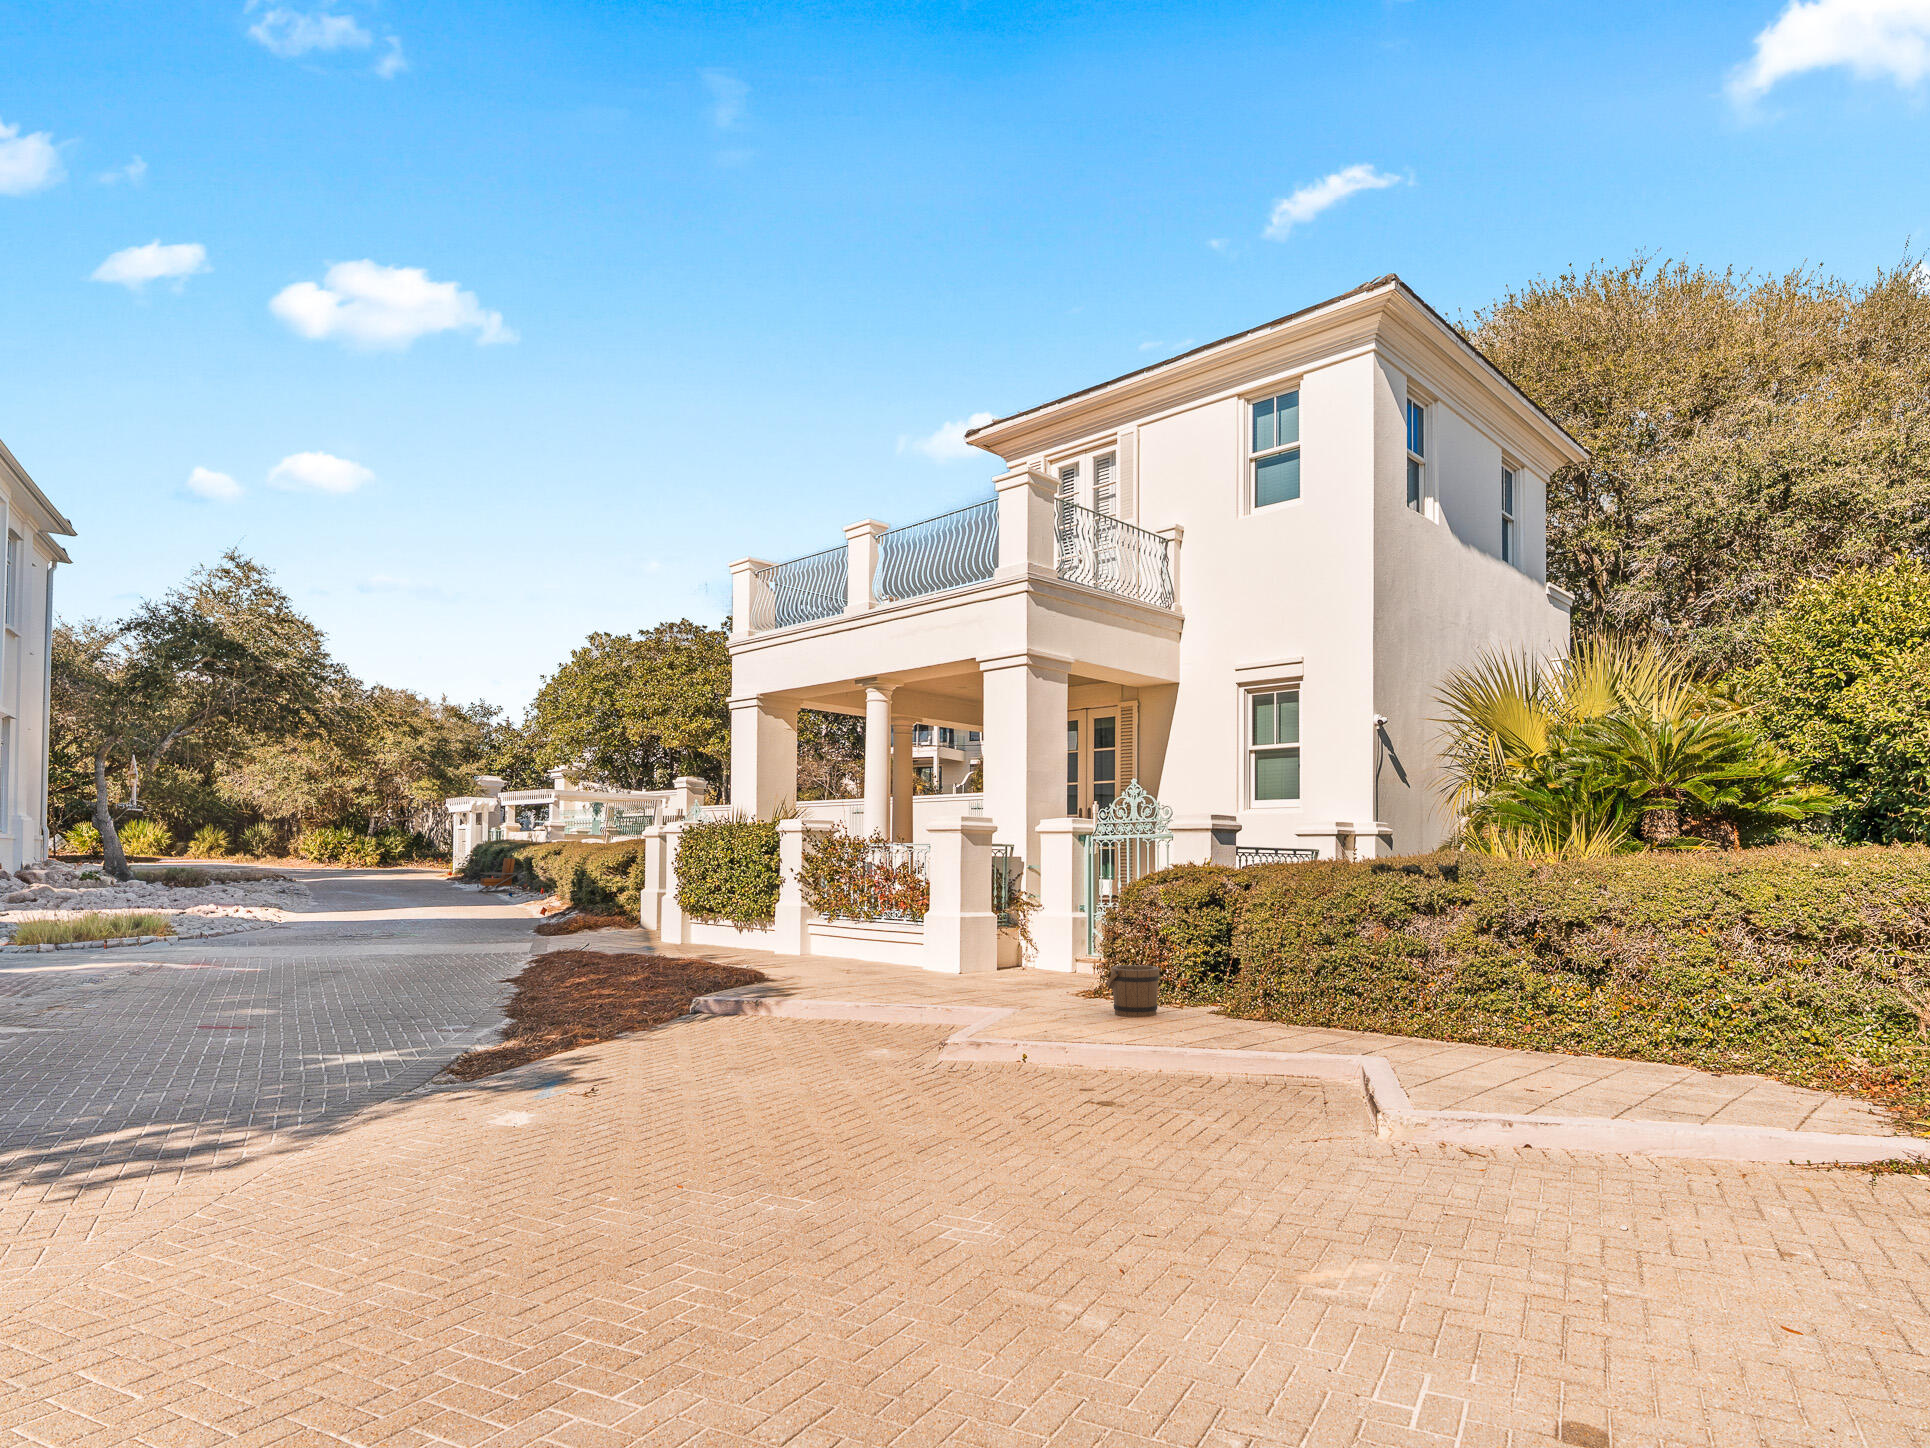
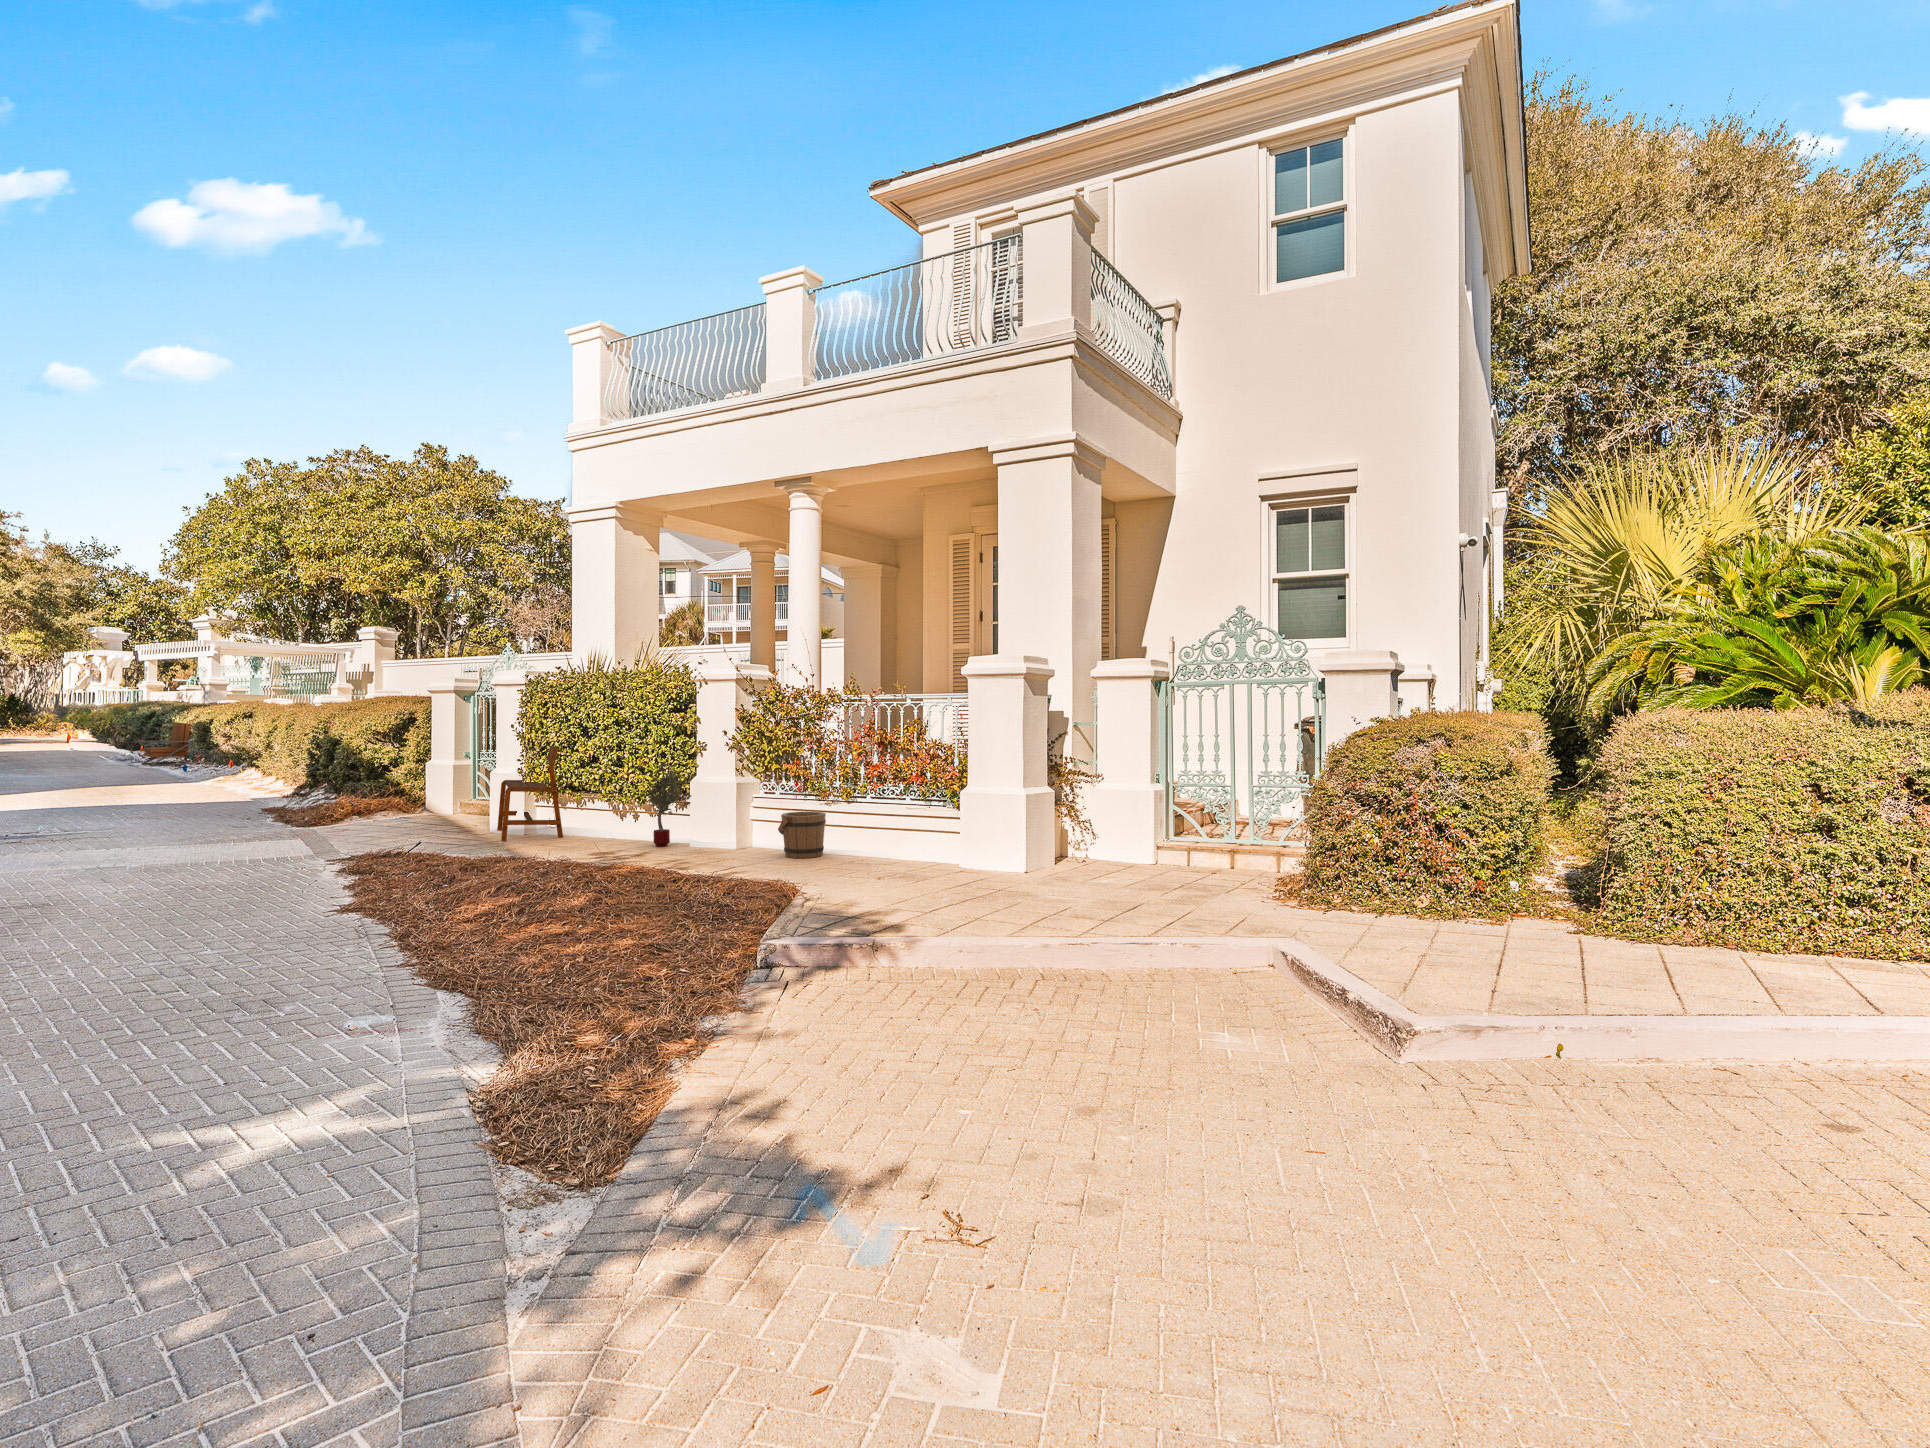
bench: none [643,877,698,951] -> present [497,746,563,841]
potted tree: none [736,893,771,958] -> present [649,763,691,847]
bucket: present [1107,965,1160,1017] -> present [778,812,826,858]

